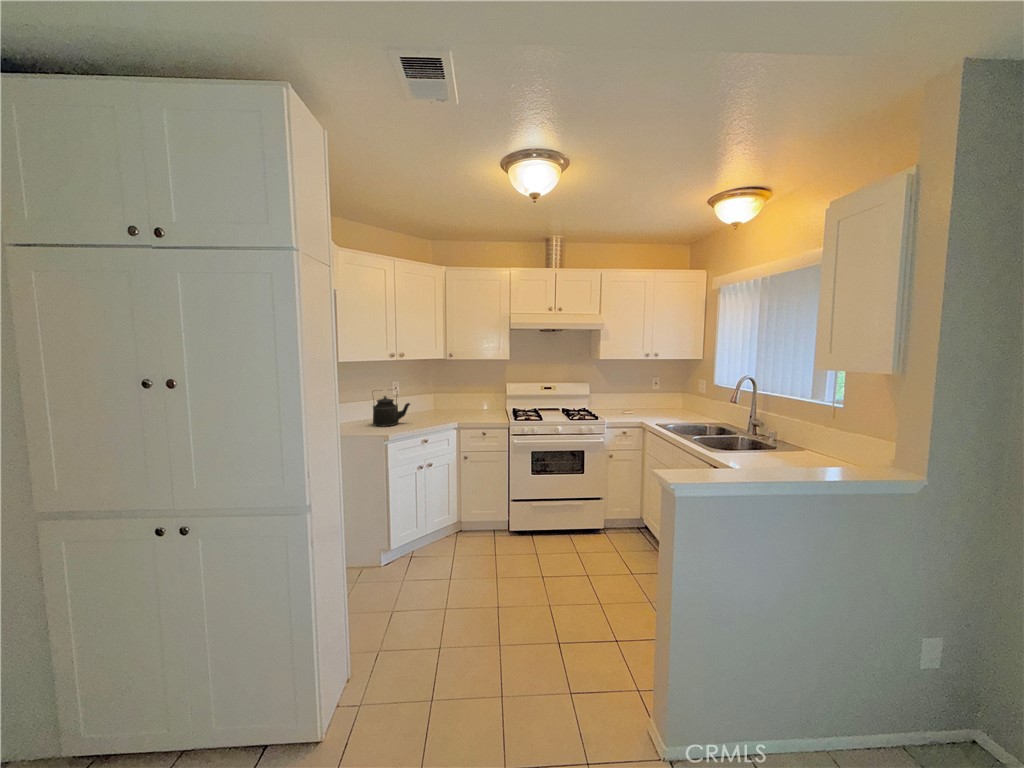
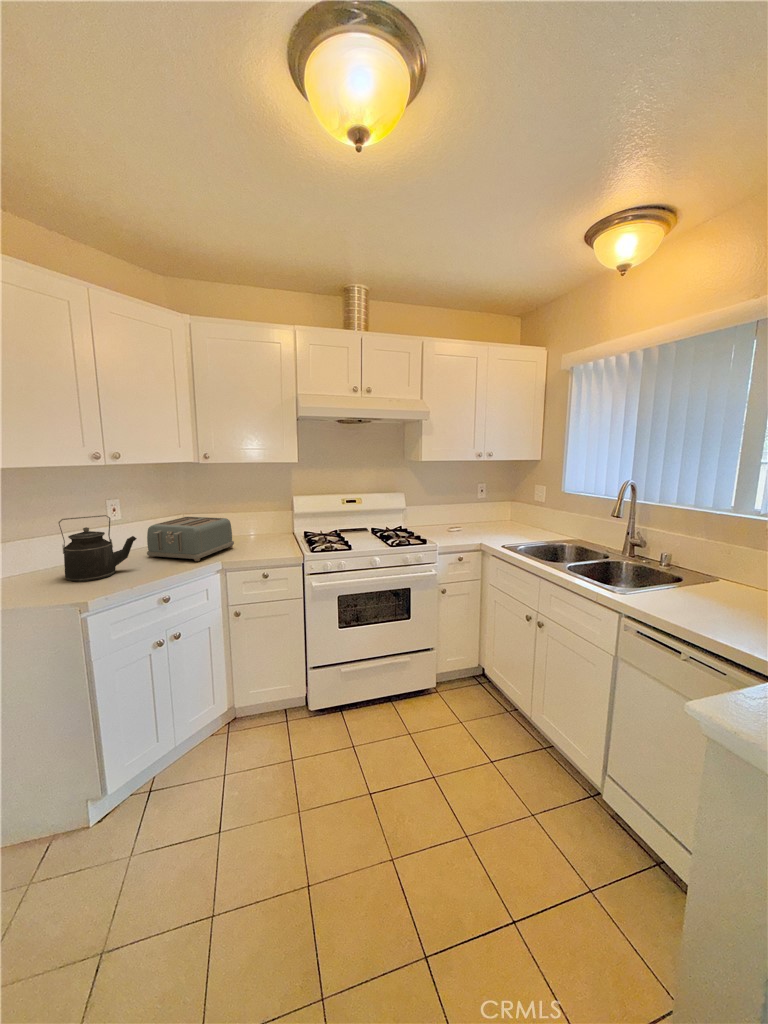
toaster: none [414,394,466,421] -> present [147,517,234,561]

